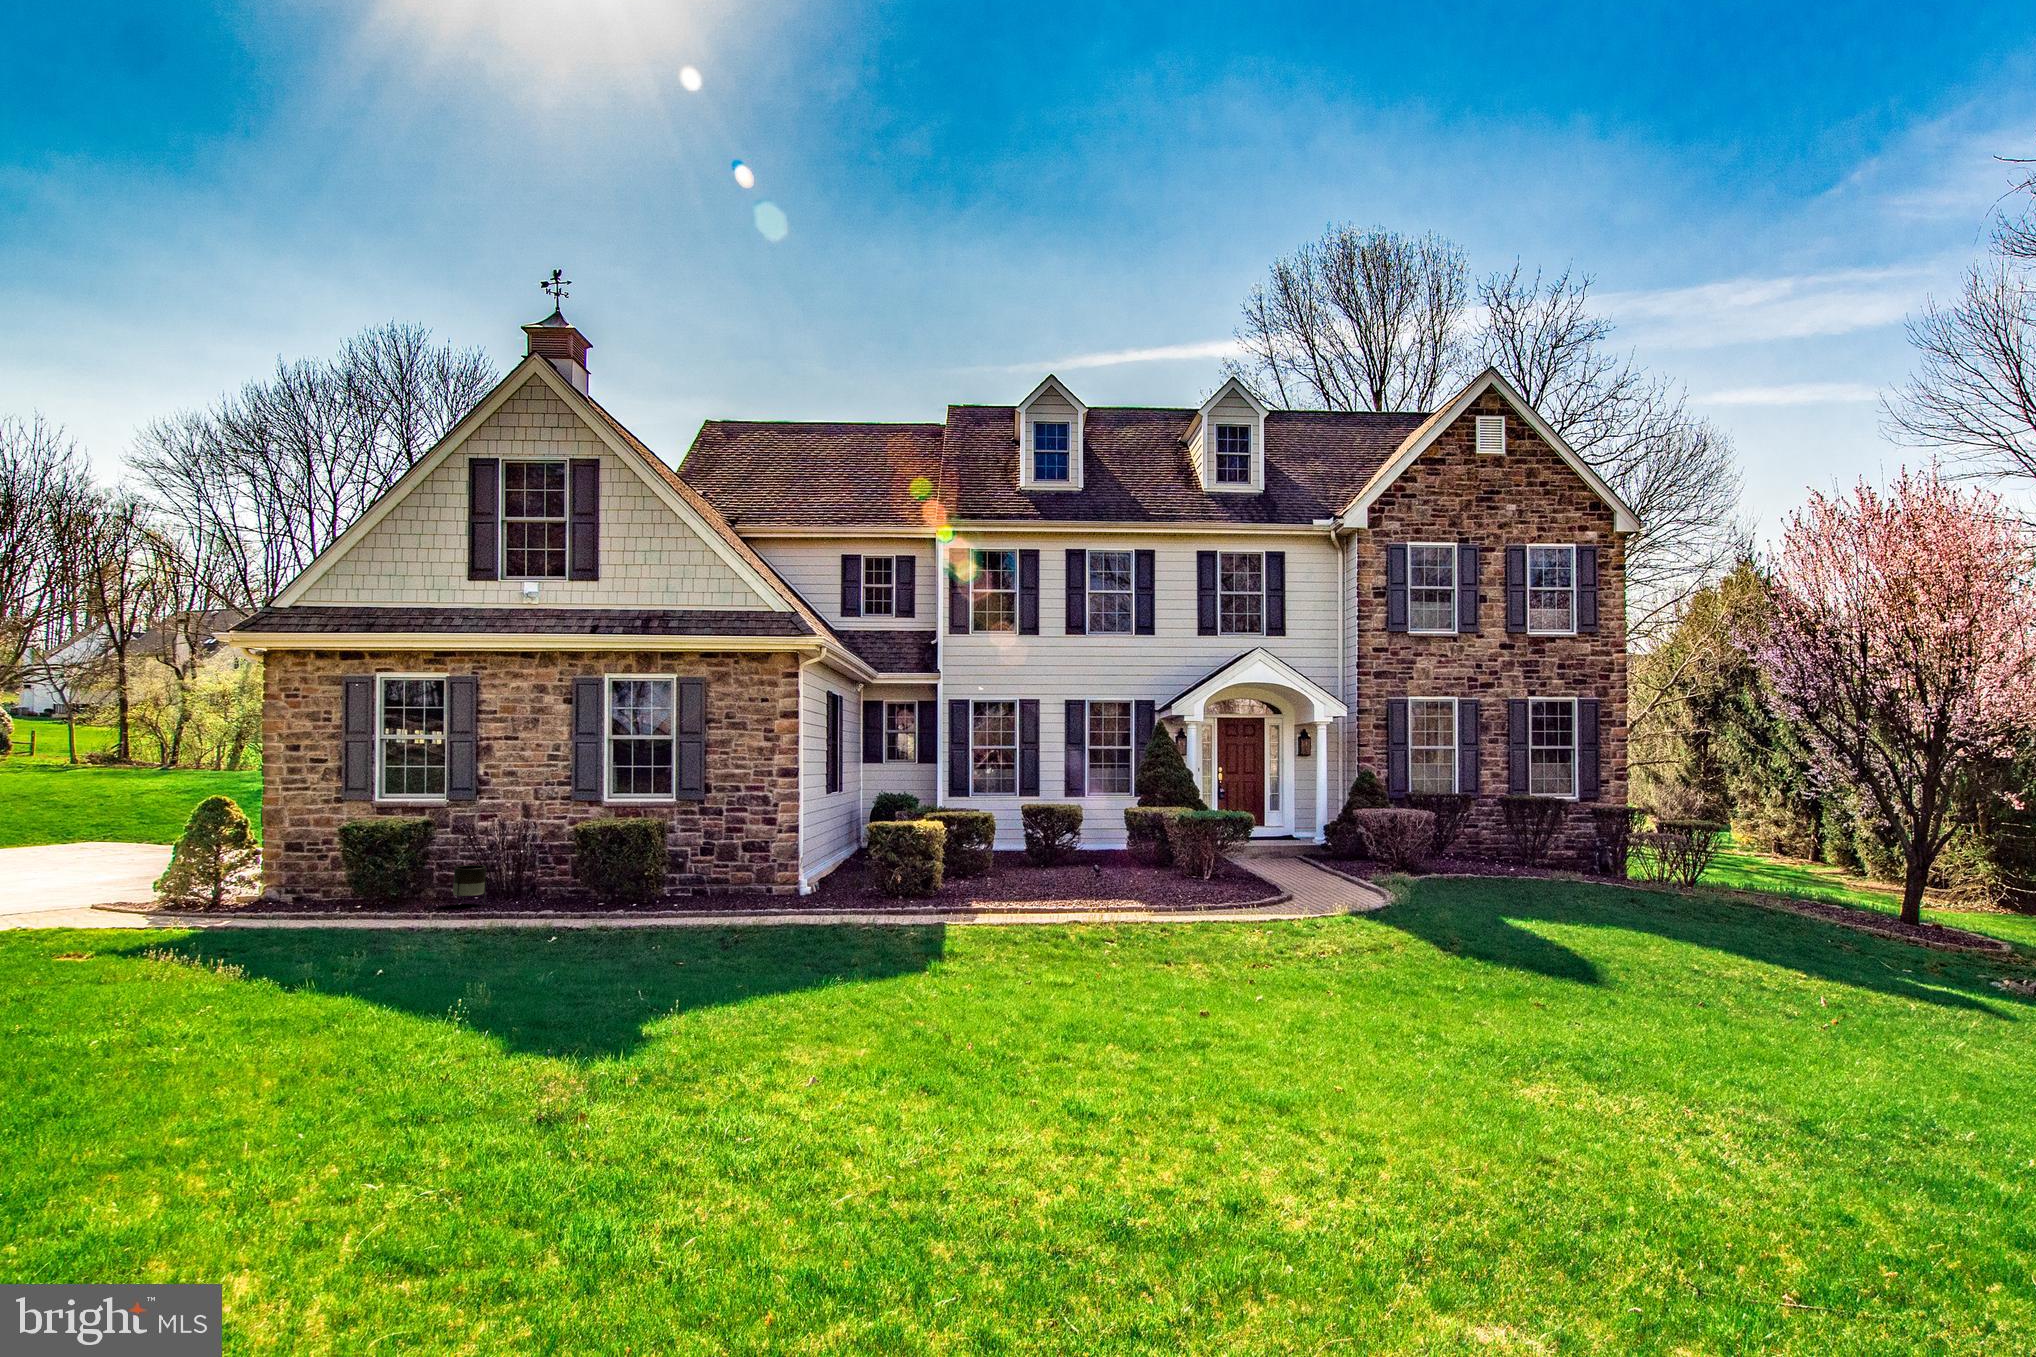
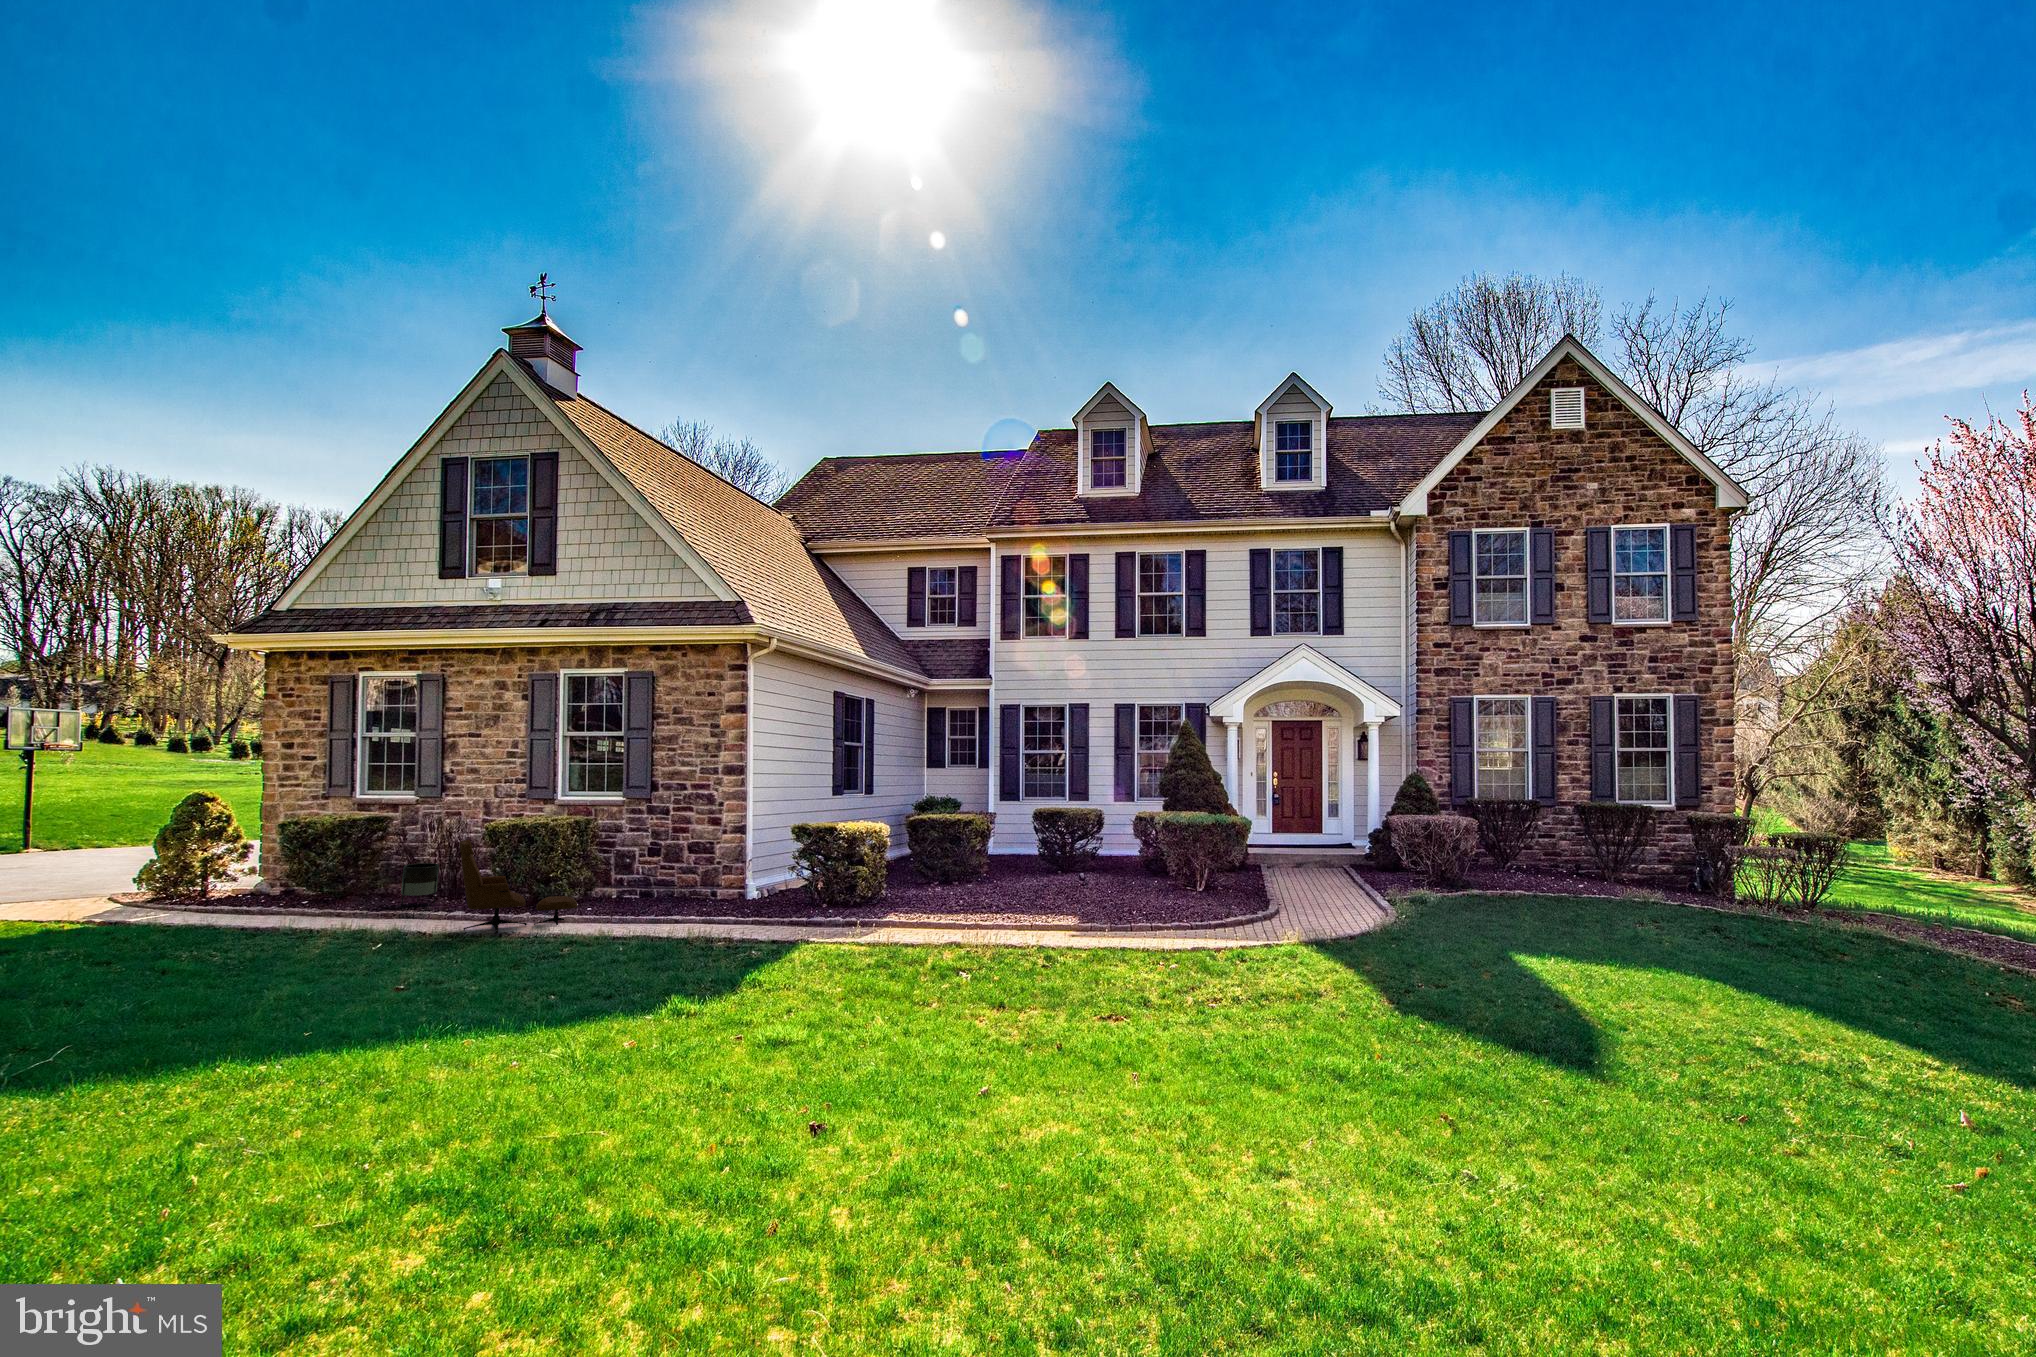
lounge chair: none [552,839,651,923] -> present [459,840,577,933]

